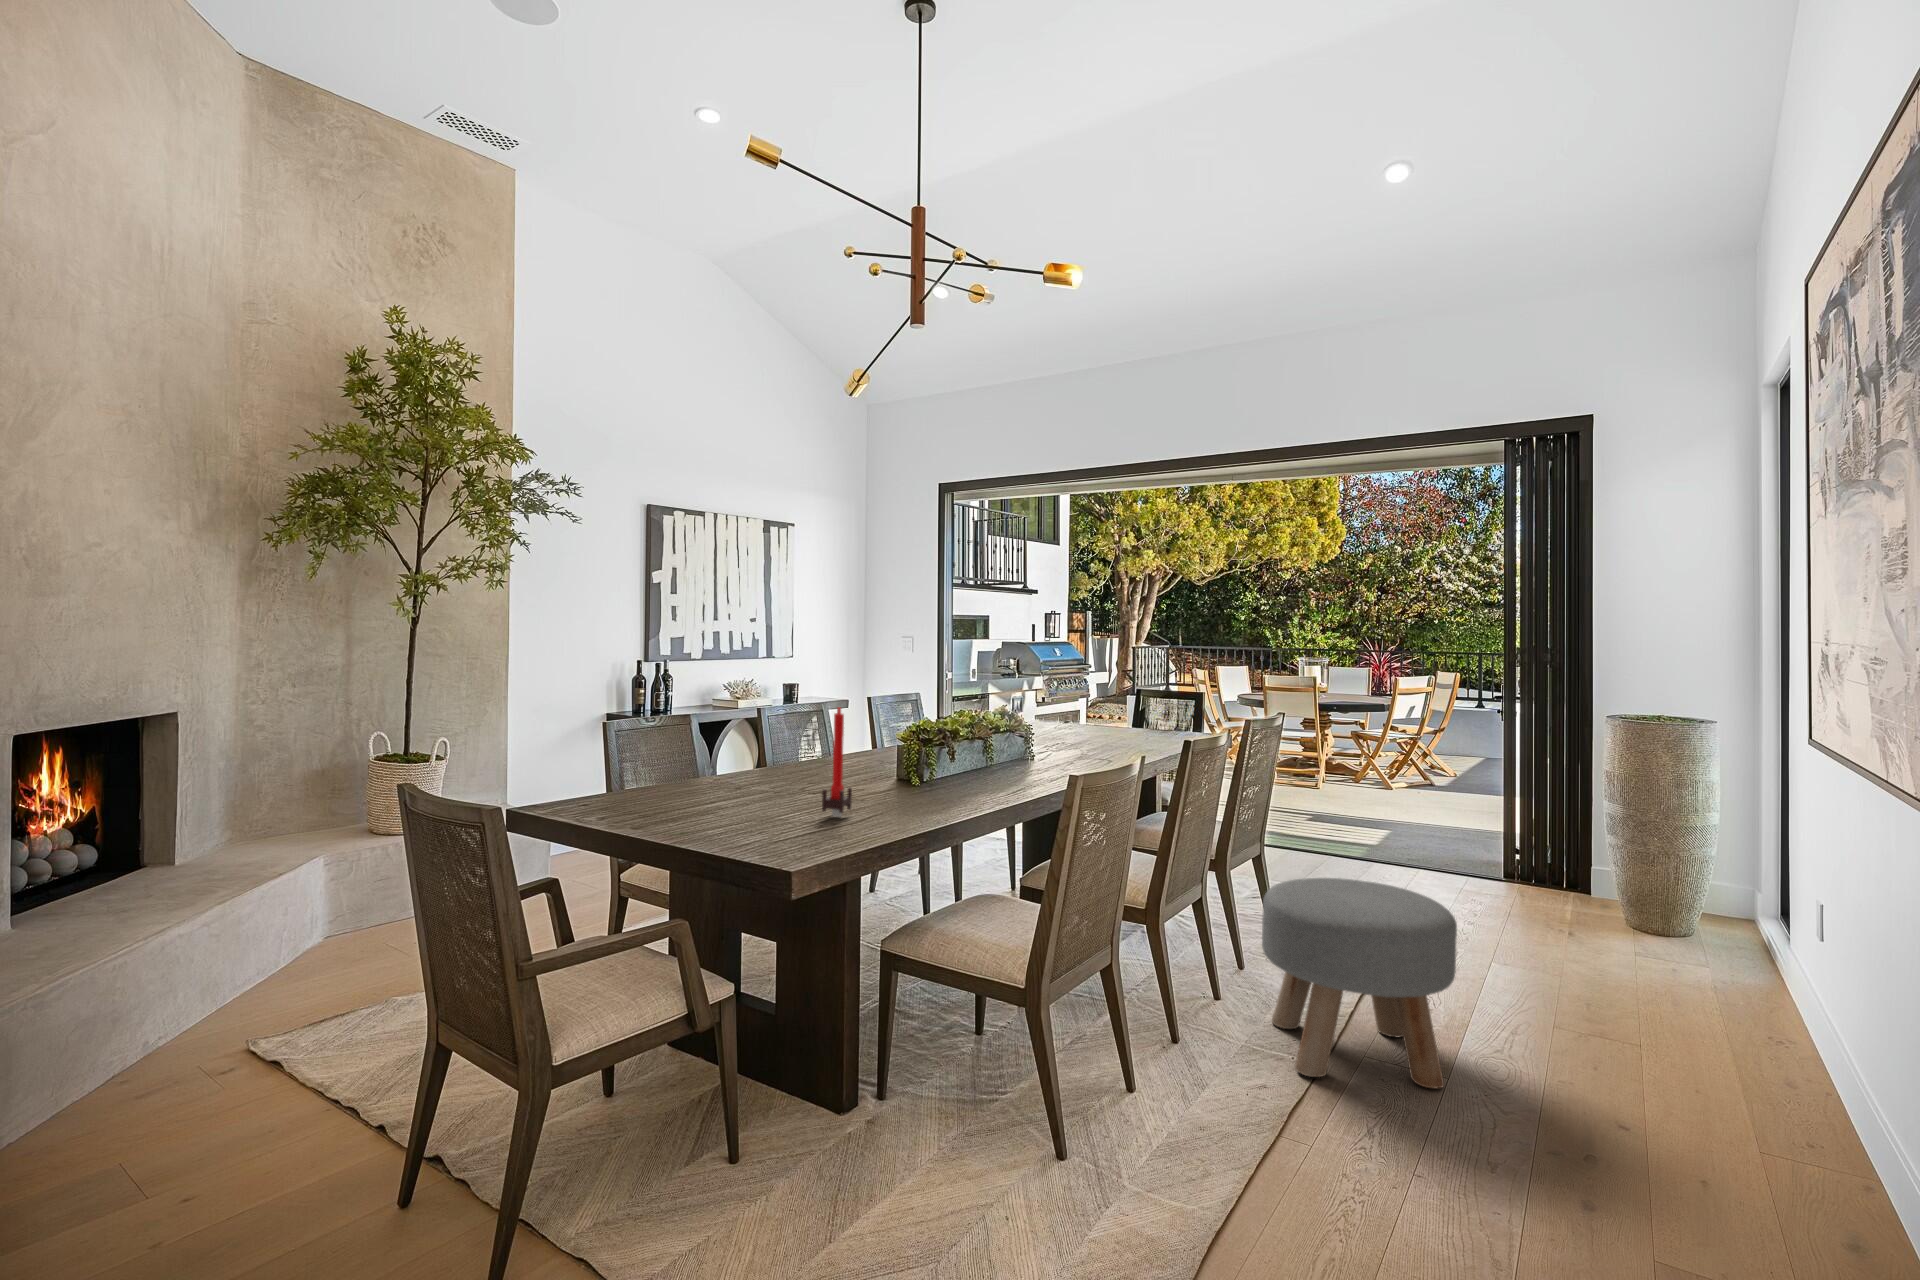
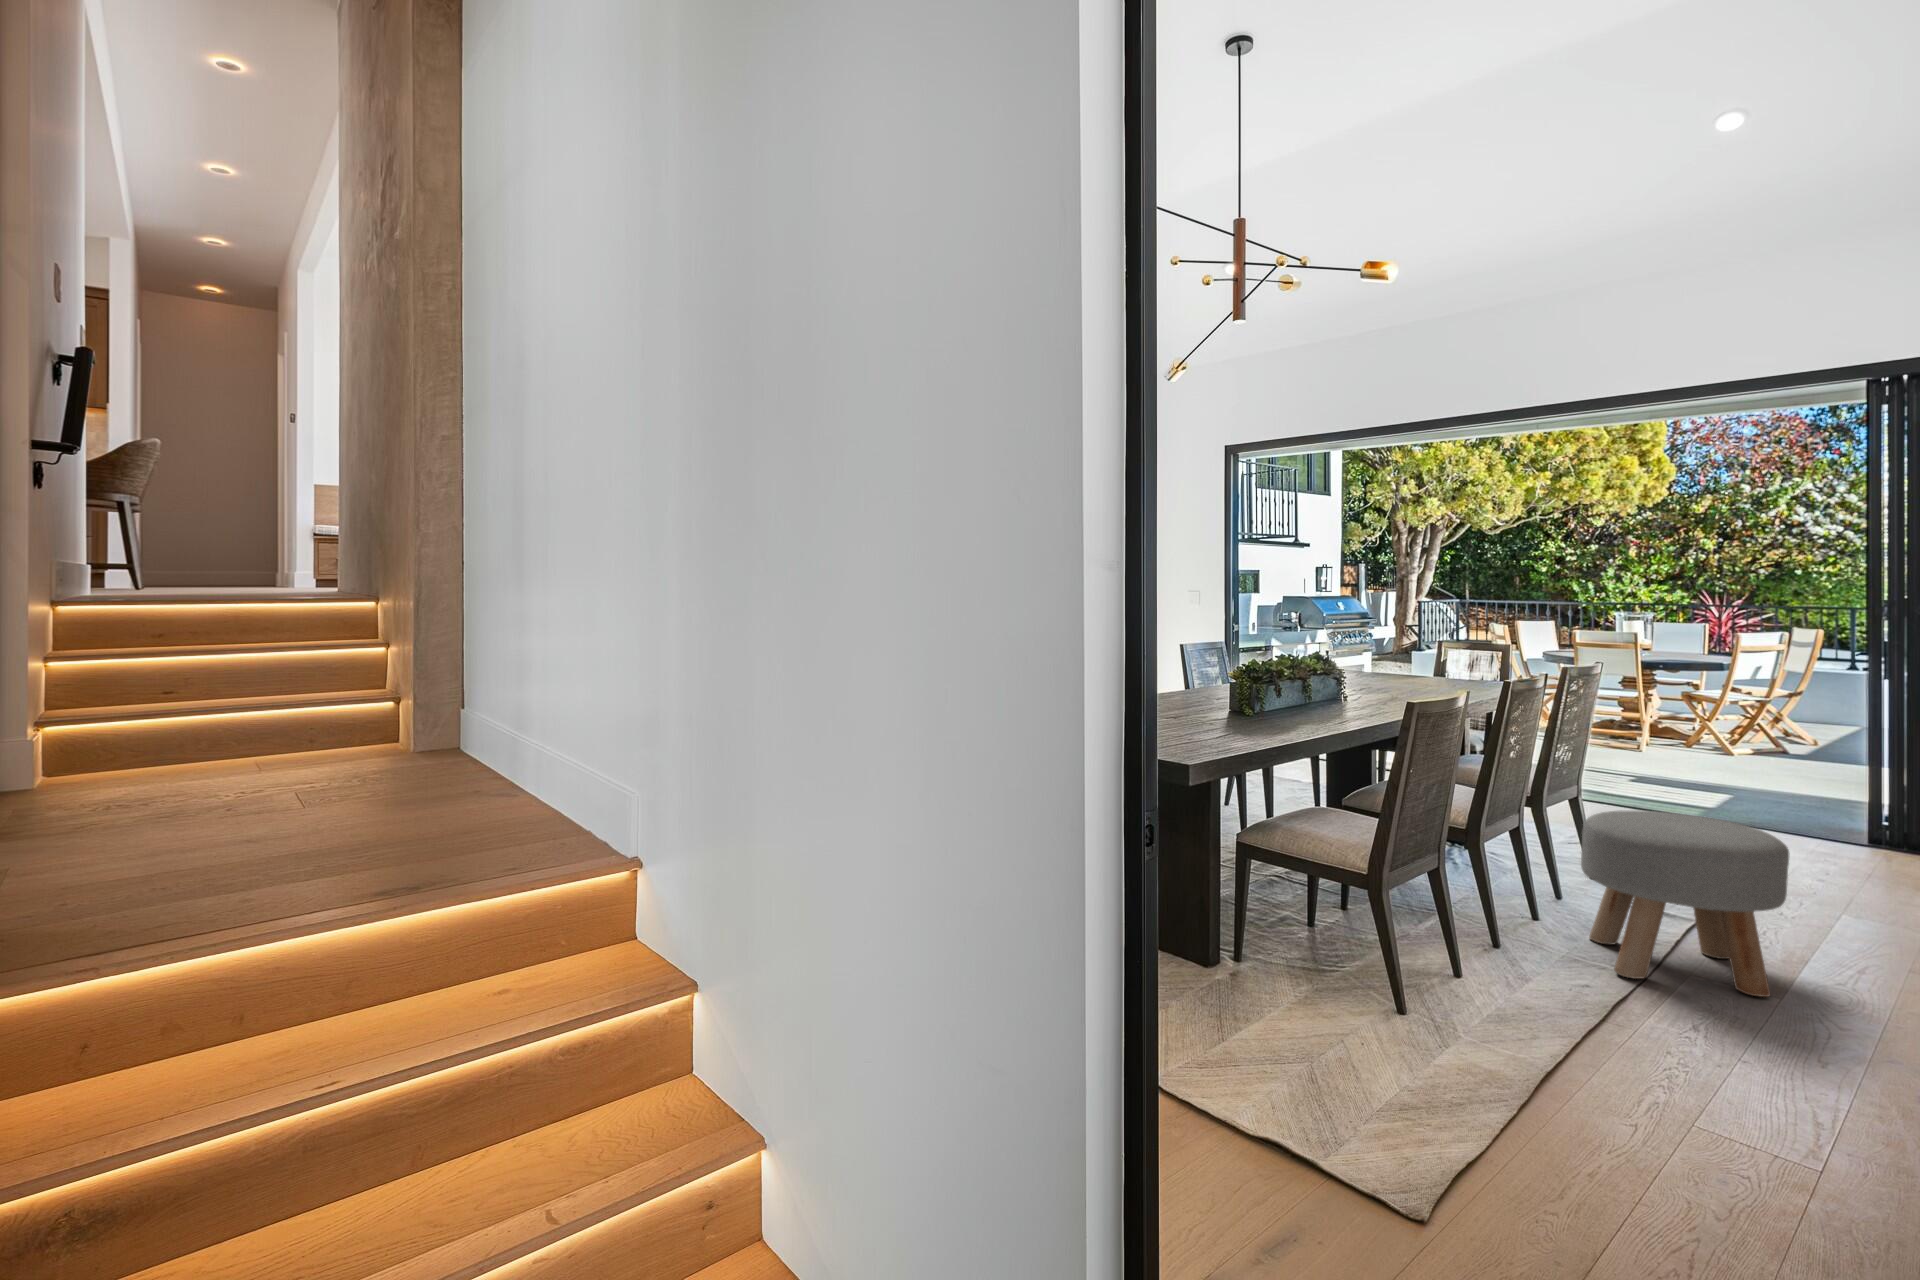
candle: present [822,707,852,817] -> none [1188,648,1211,735]

